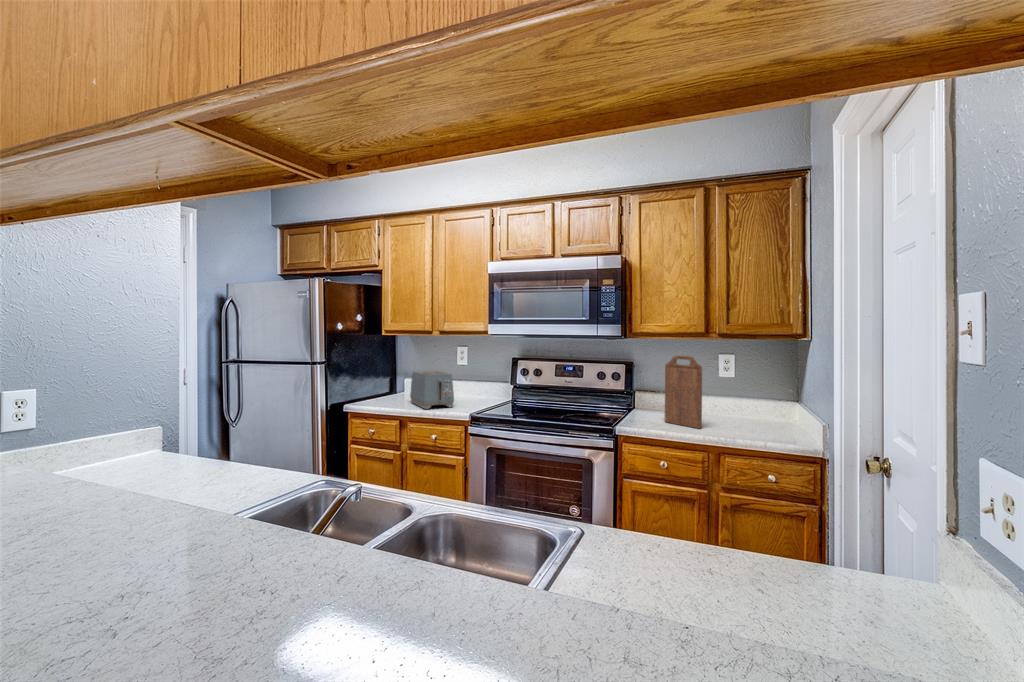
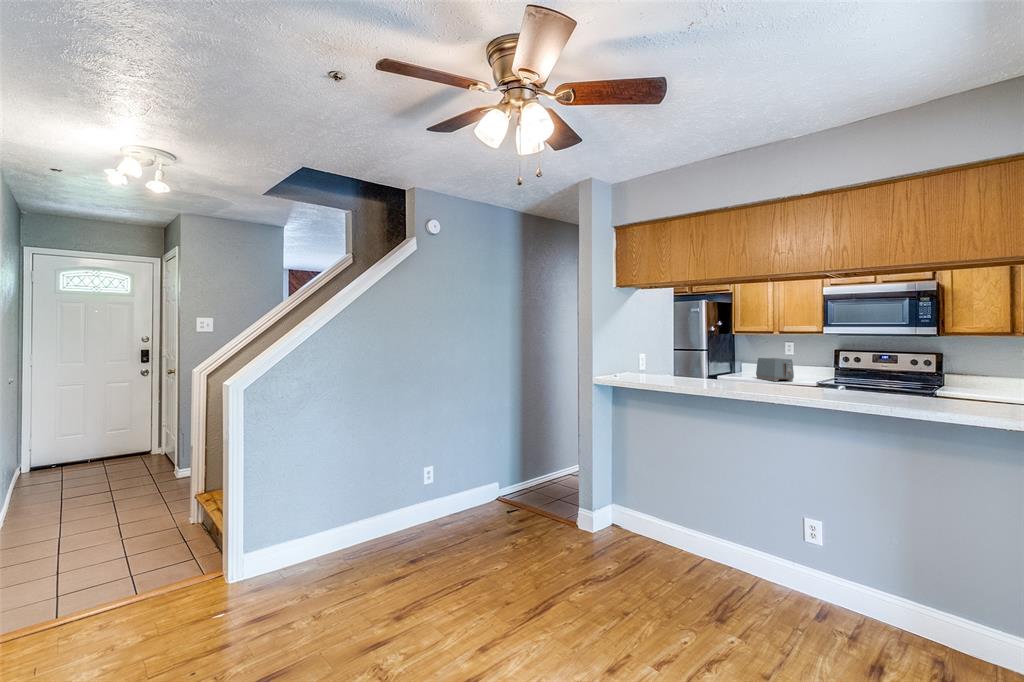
cutting board: present [665,355,702,428] -> none [974,348,1008,397]

